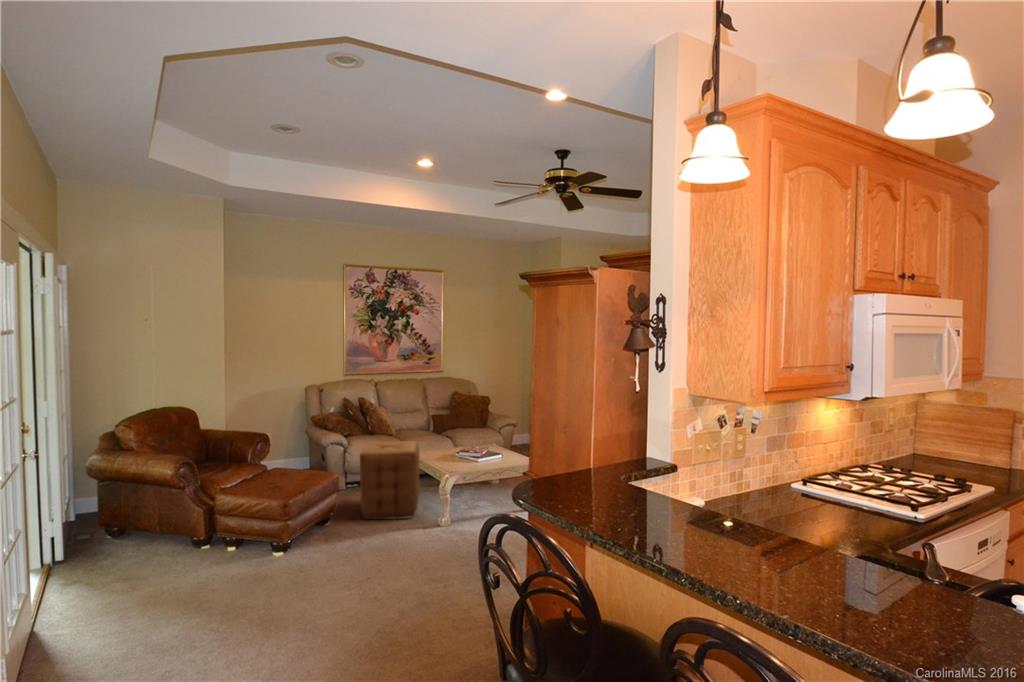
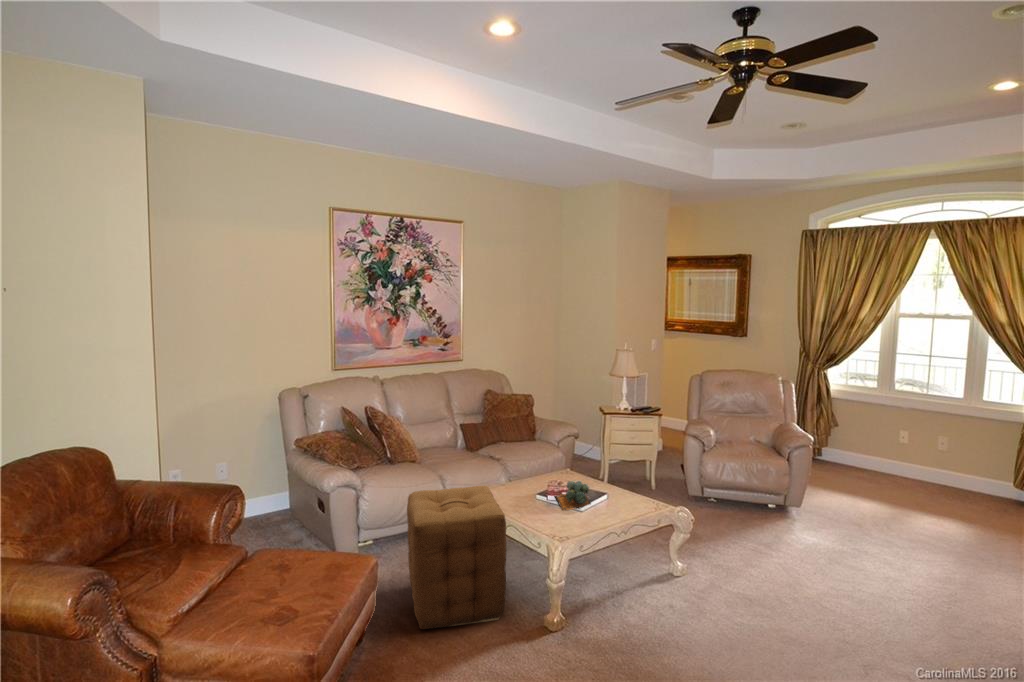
succulent plant: none [462,441,486,459] -> present [556,481,591,511]

